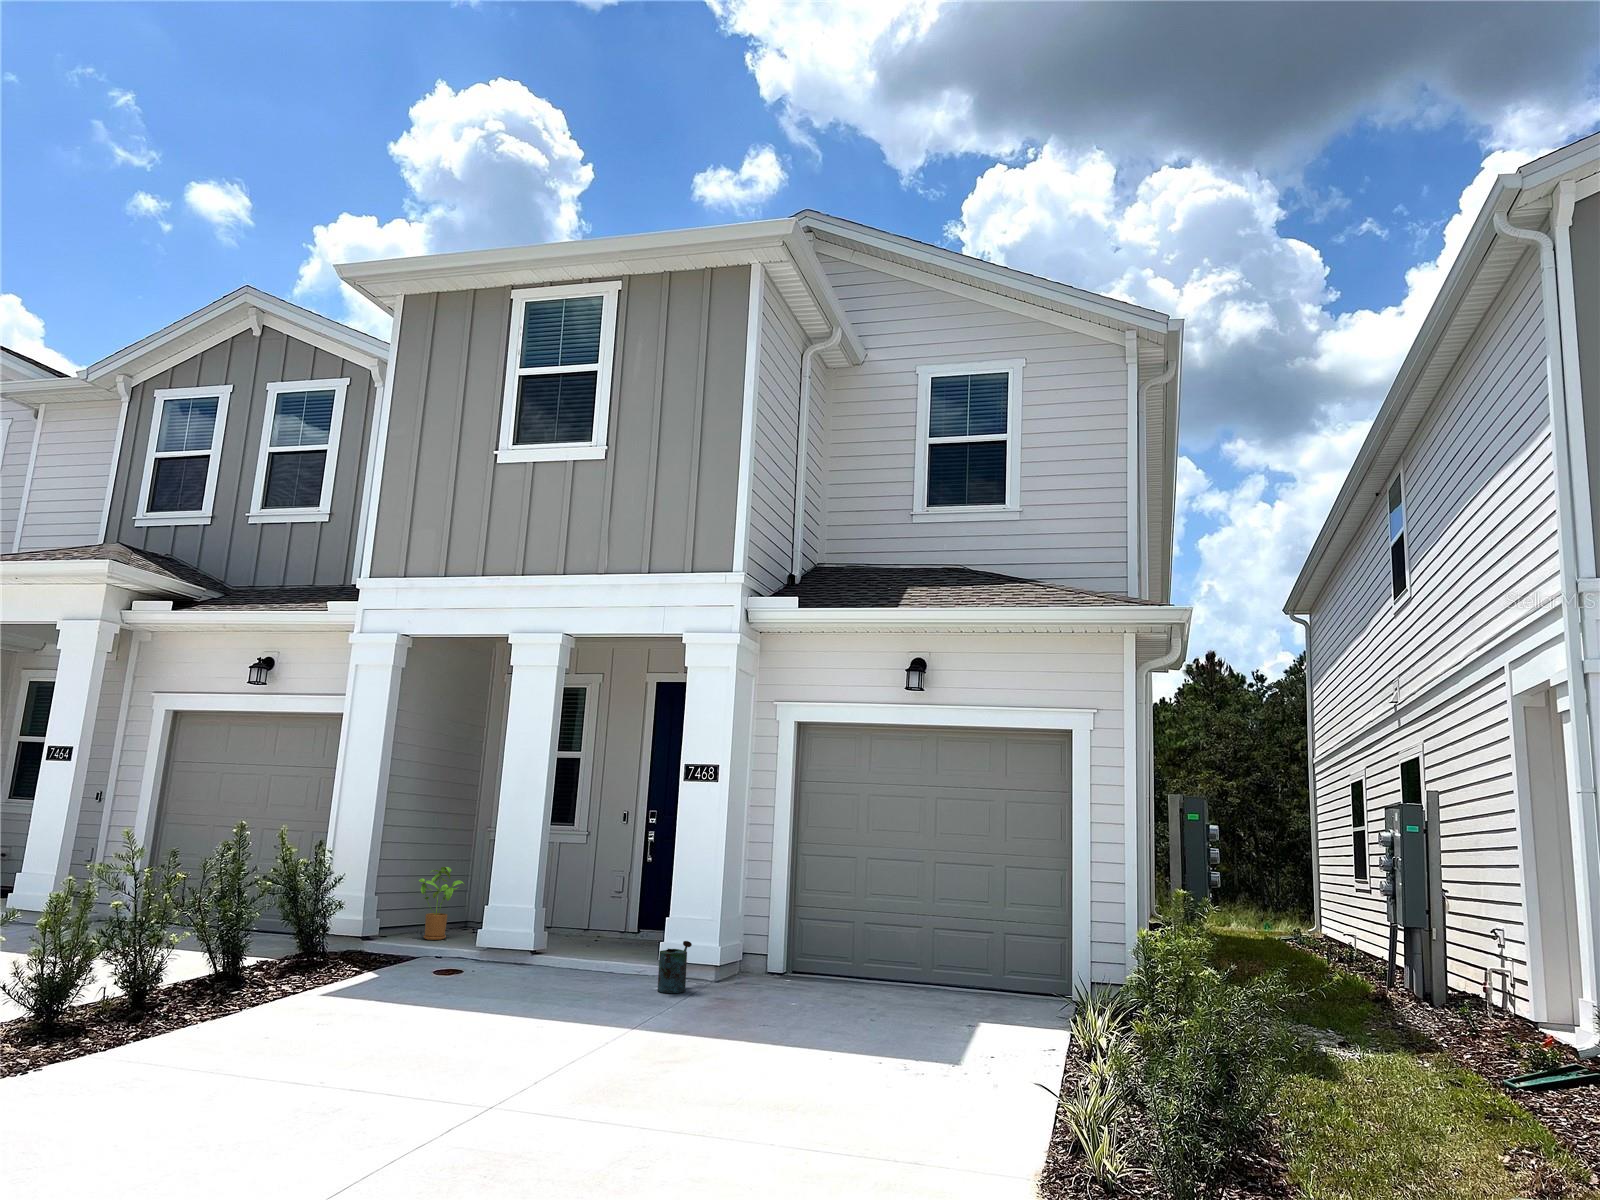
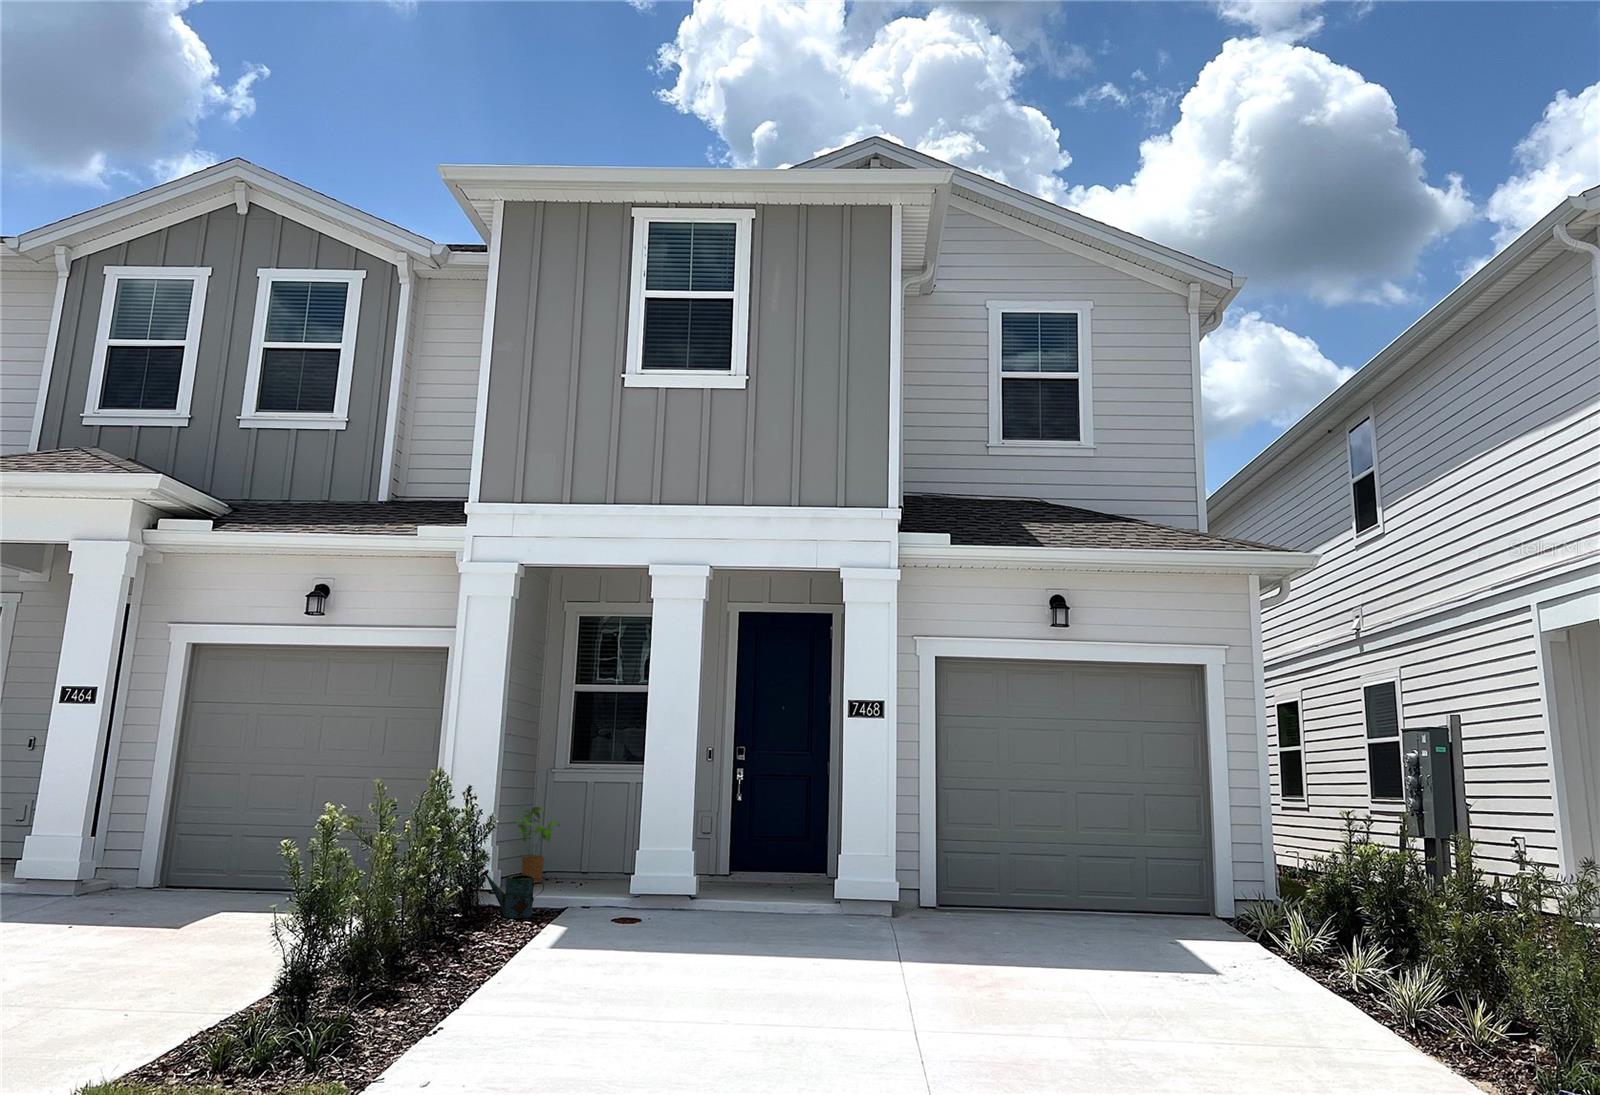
watering can: present [657,941,692,993] -> present [480,870,544,918]

